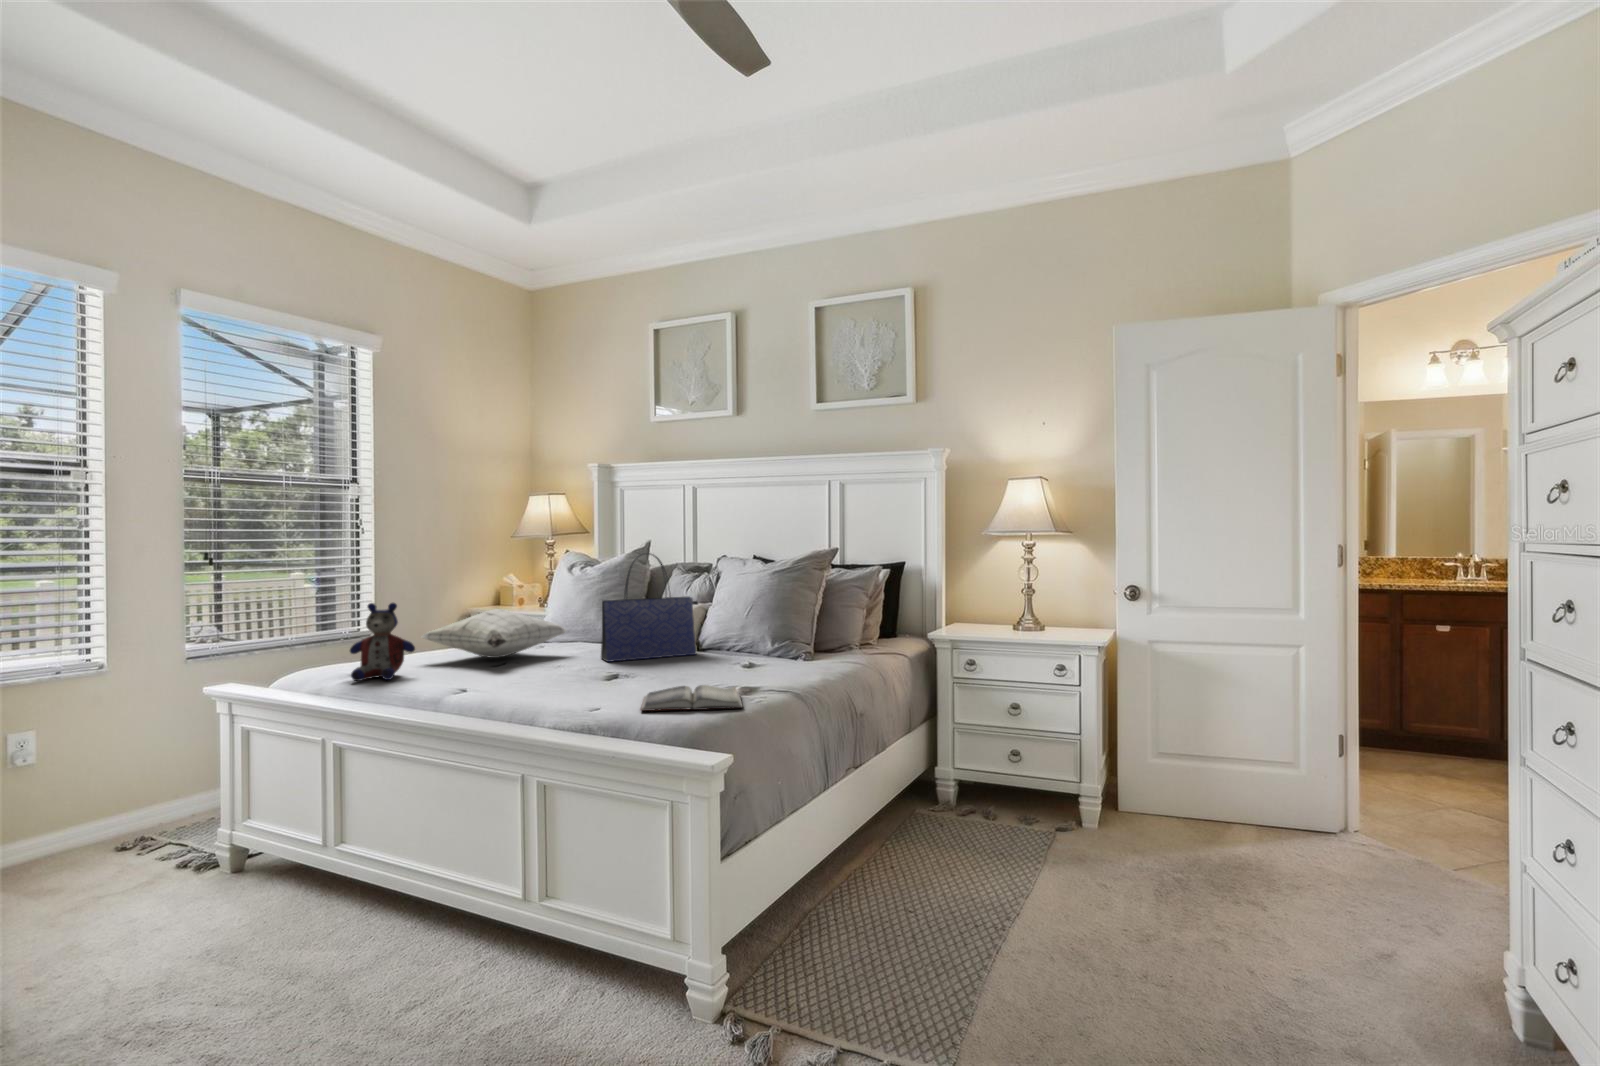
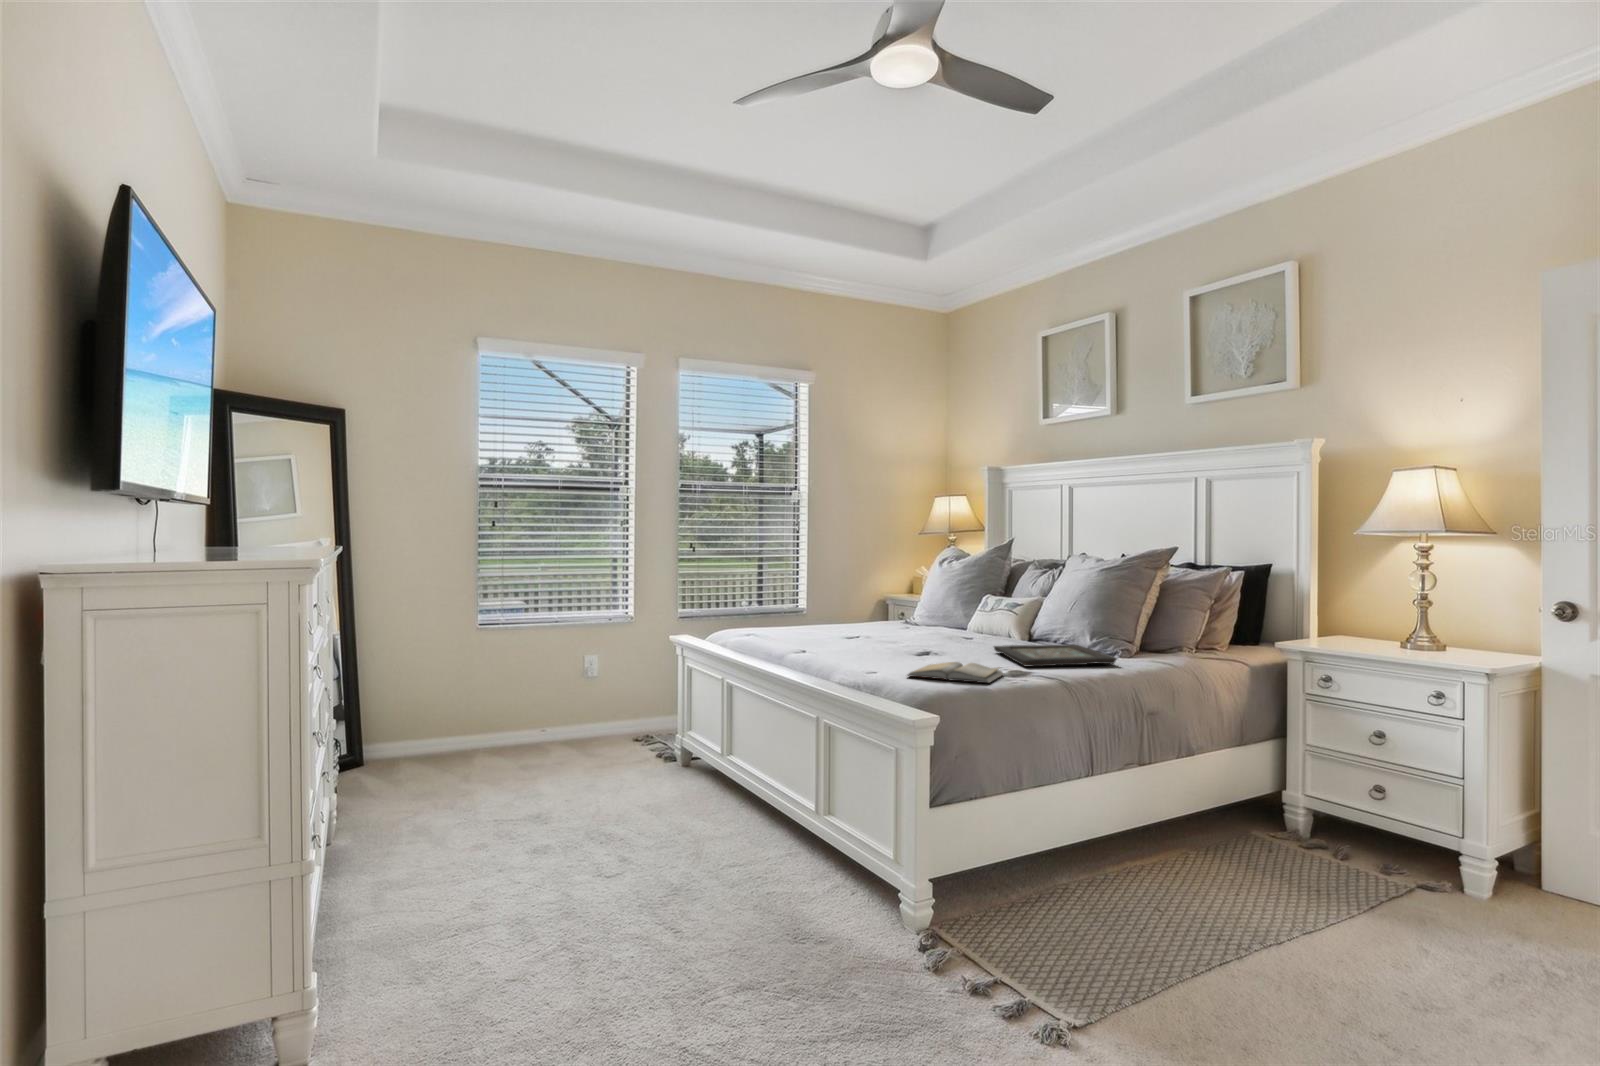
tote bag: present [601,553,698,662] -> none [937,549,1027,644]
stuffed bear: present [350,603,415,681] -> none [746,582,791,640]
pillow: present [422,609,566,658] -> none [805,592,917,633]
decorative tray: none [685,651,825,682] -> present [994,645,1117,667]

